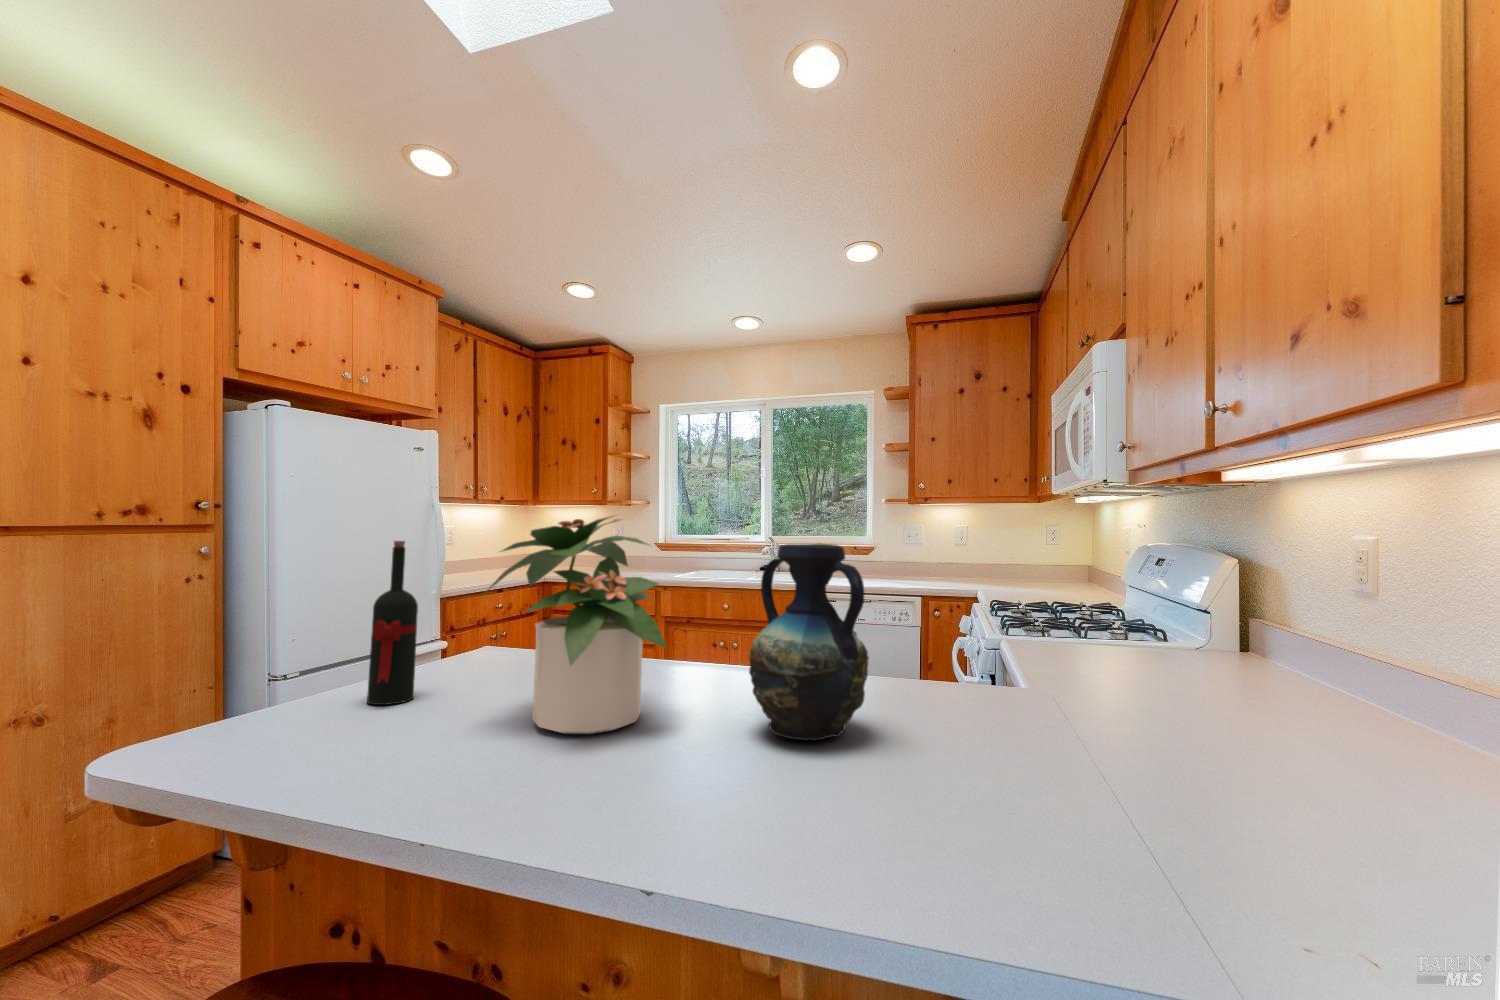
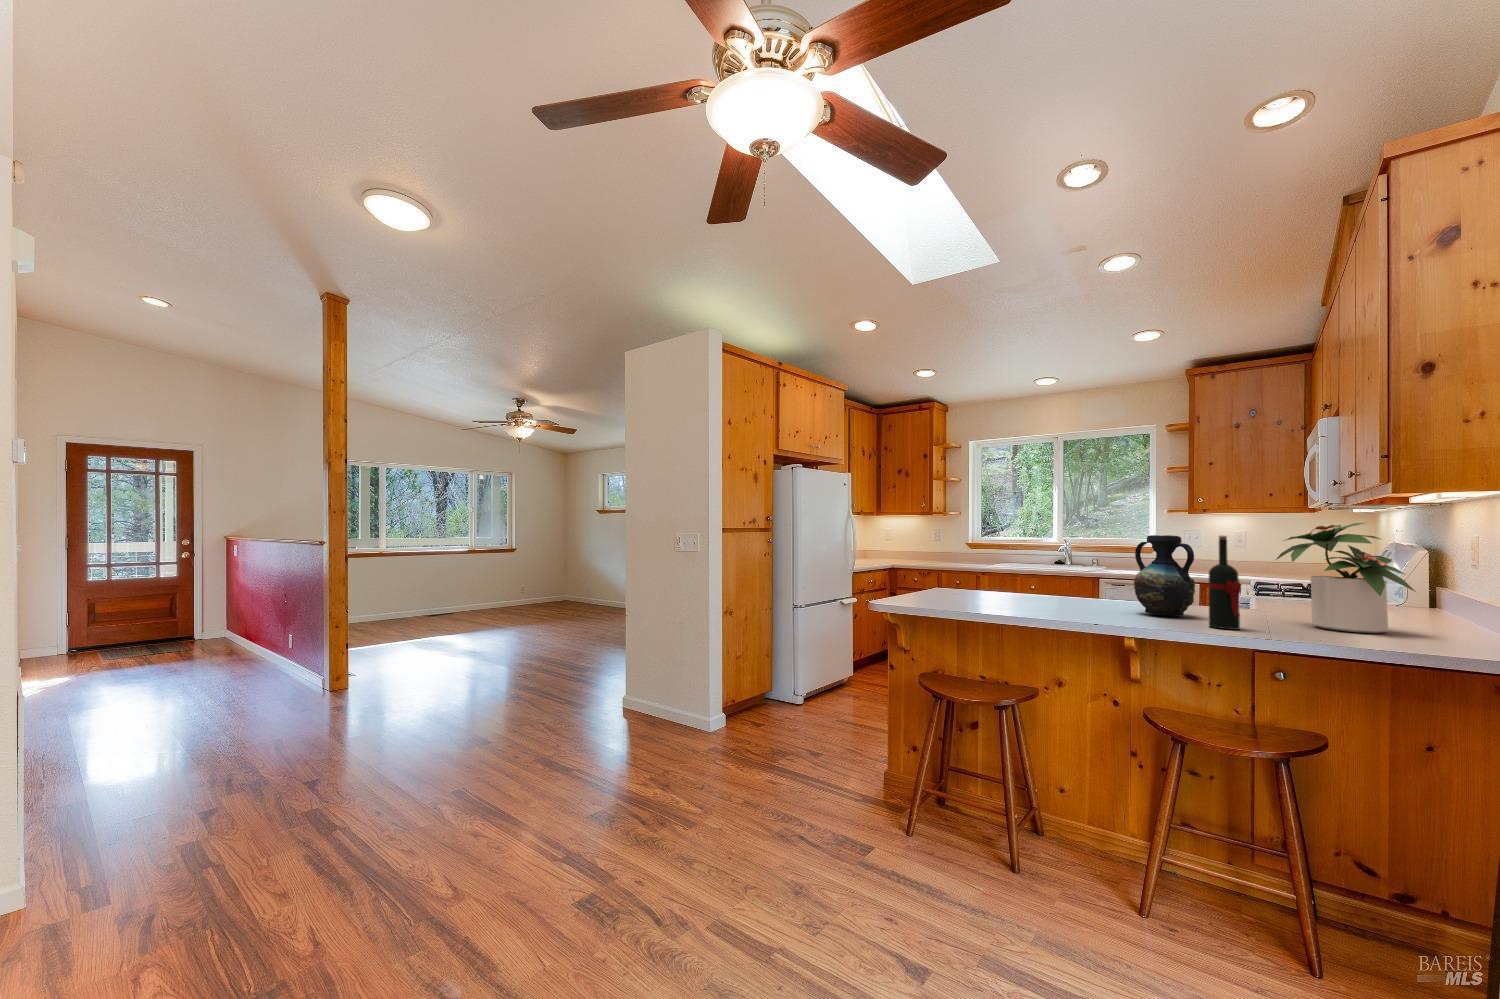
potted plant: present [489,517,667,734] -> present [1276,523,1416,633]
wine bottle: present [367,541,418,705] -> present [1209,536,1241,630]

